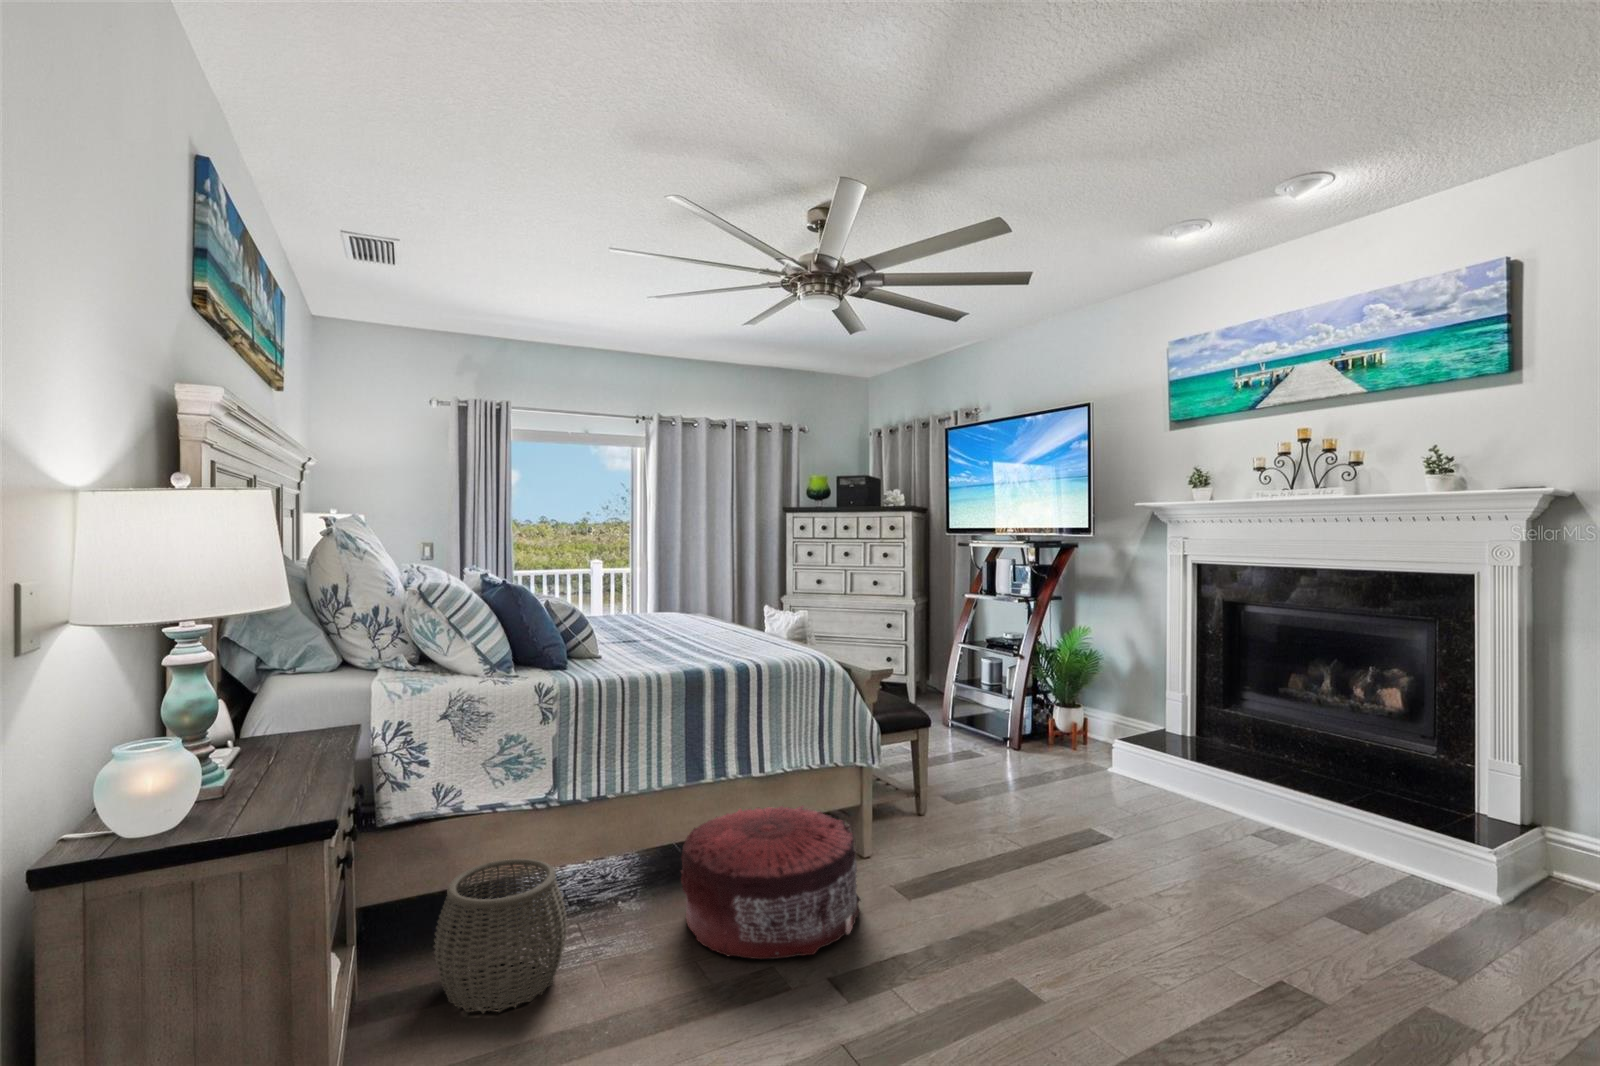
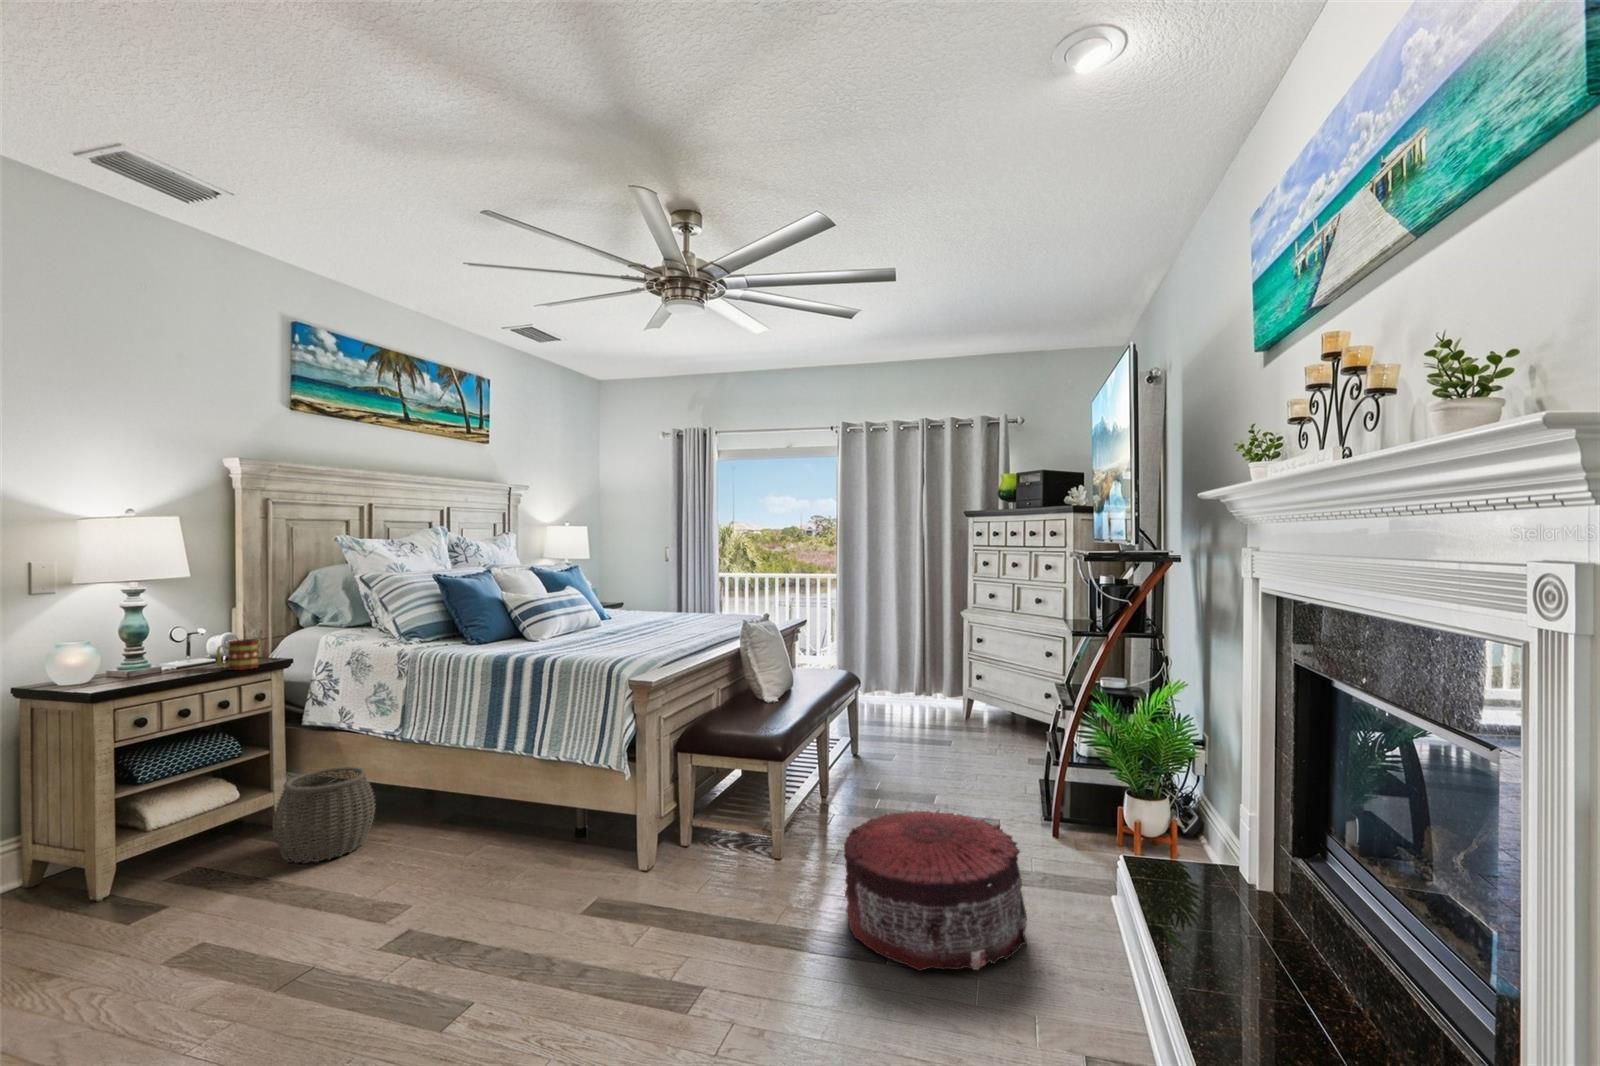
mug: none [269,696,320,754] -> present [217,639,259,670]
pouf: present [681,805,861,959] -> present [844,810,1027,971]

